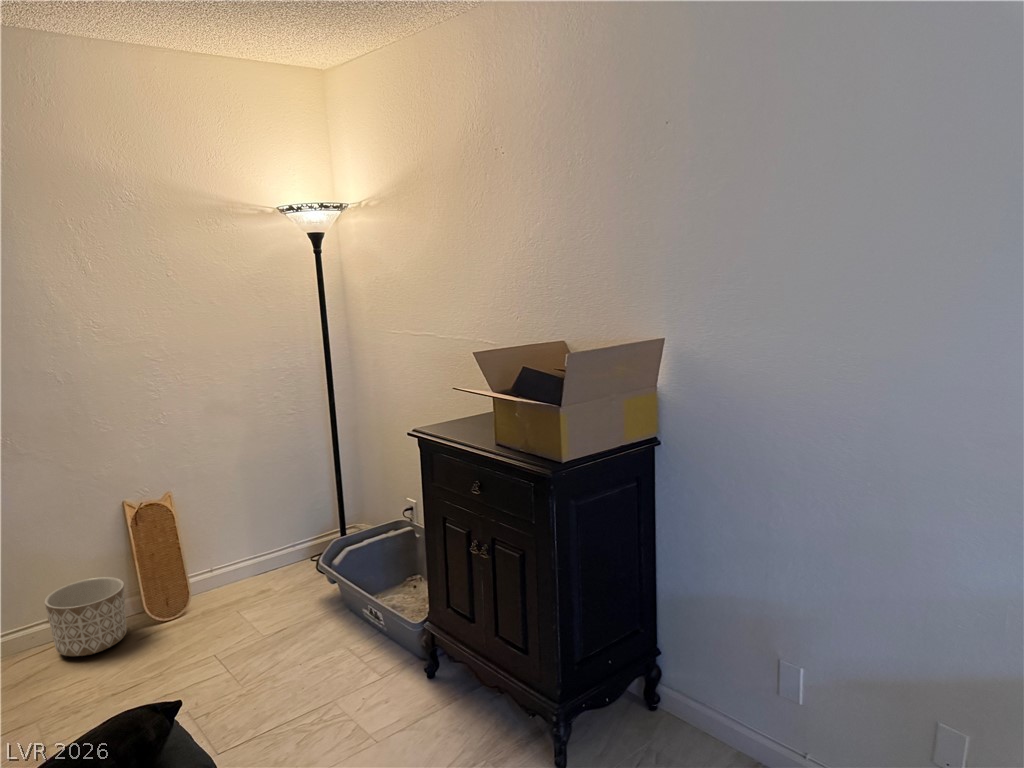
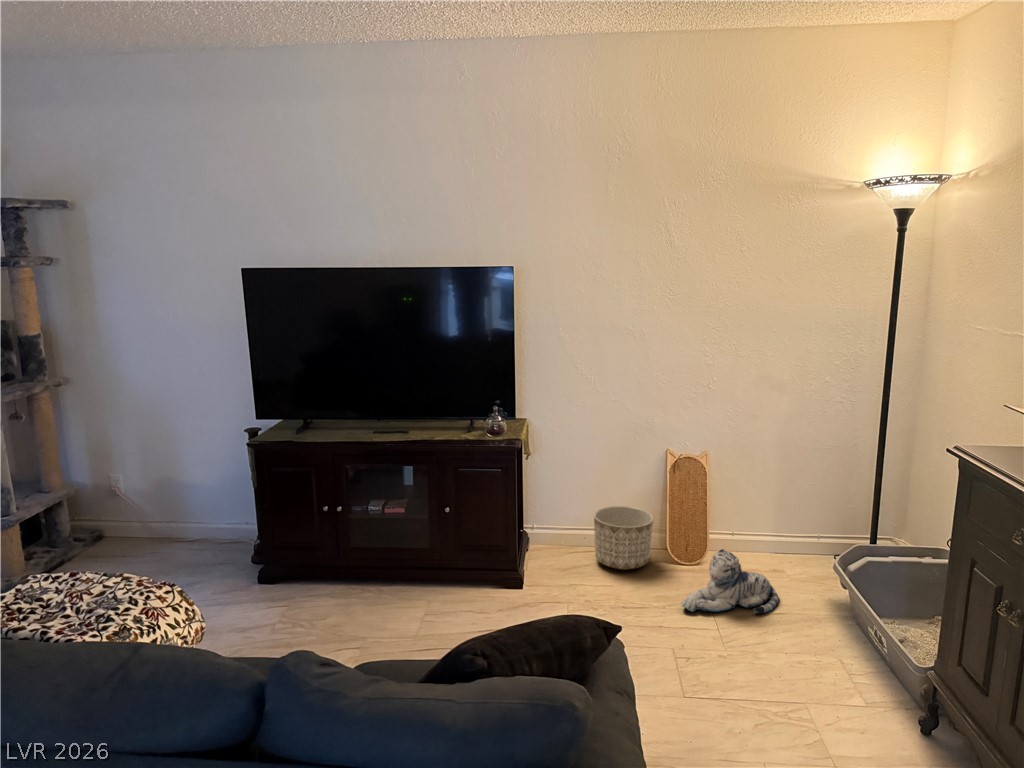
plush toy: none [182,587,278,664] -> present [681,549,779,613]

